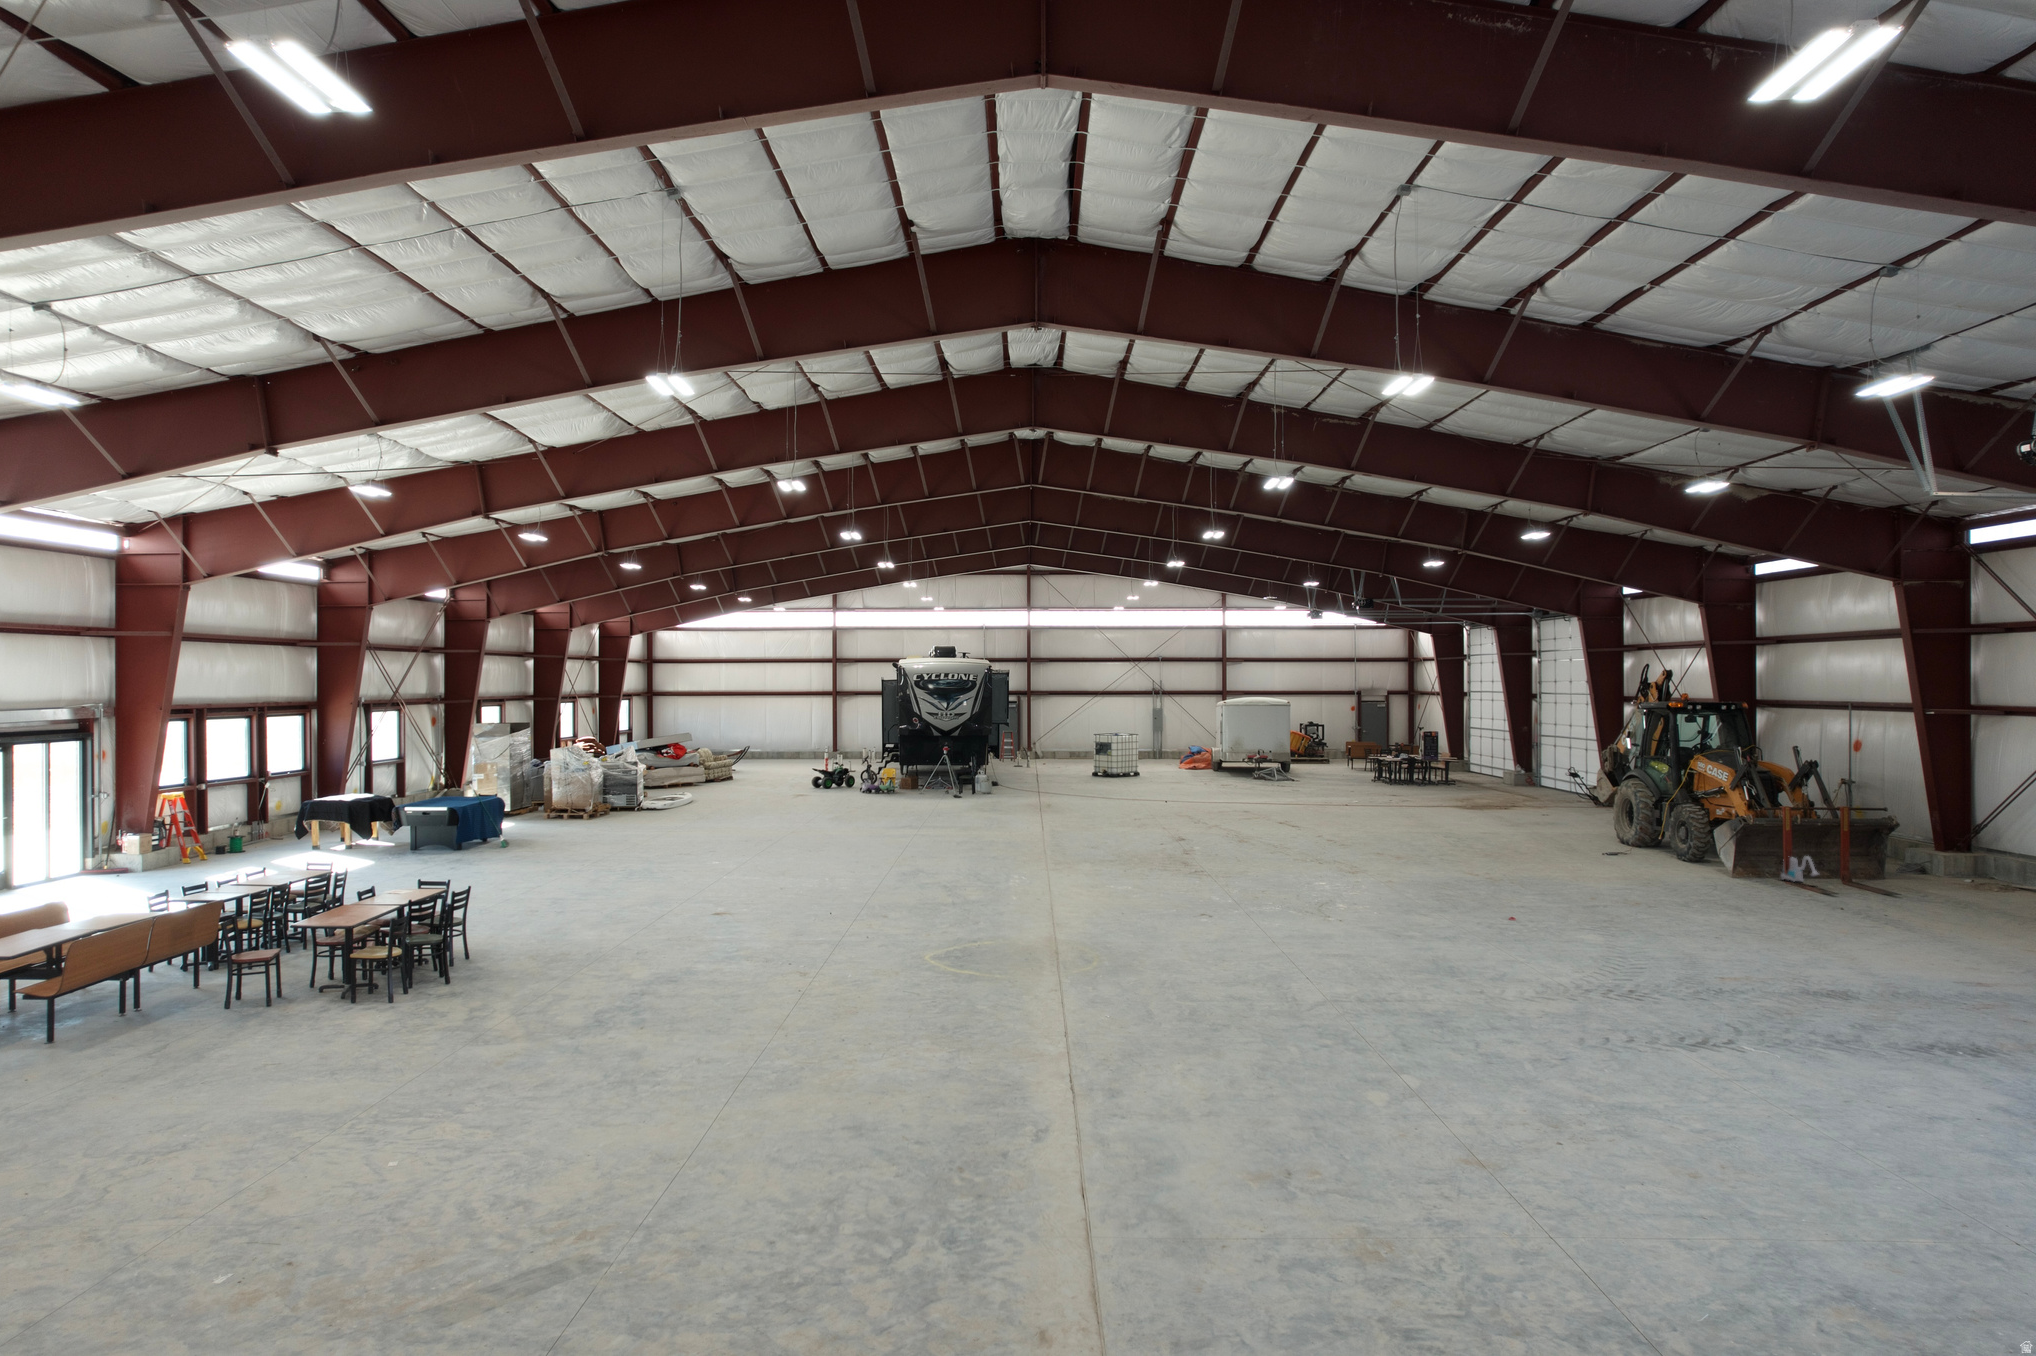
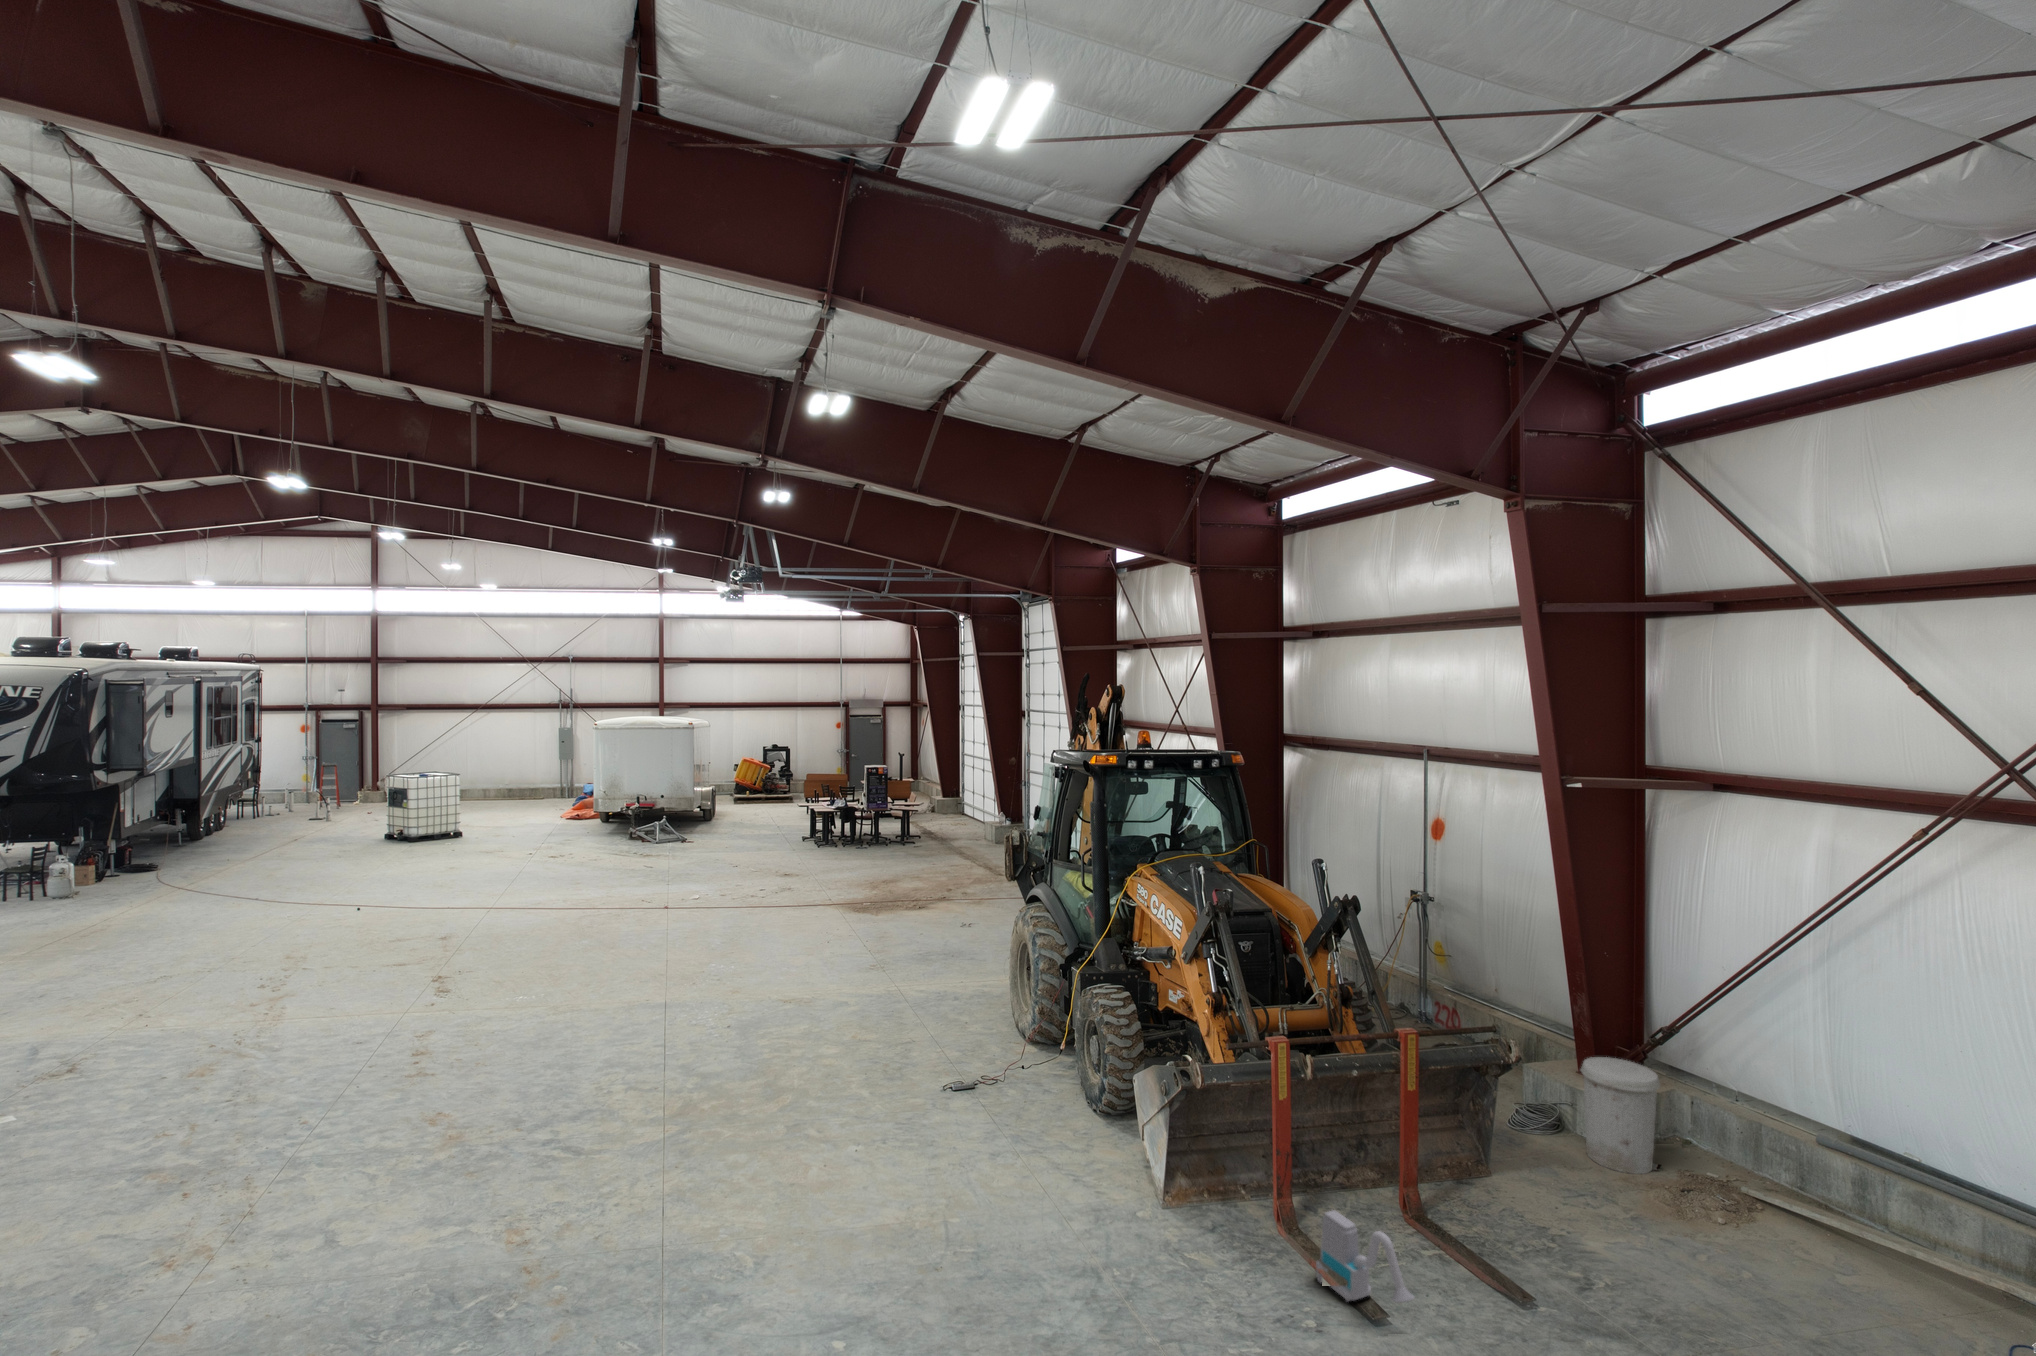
trash can: none [1919,834,1959,877] -> present [1581,1057,1660,1174]

